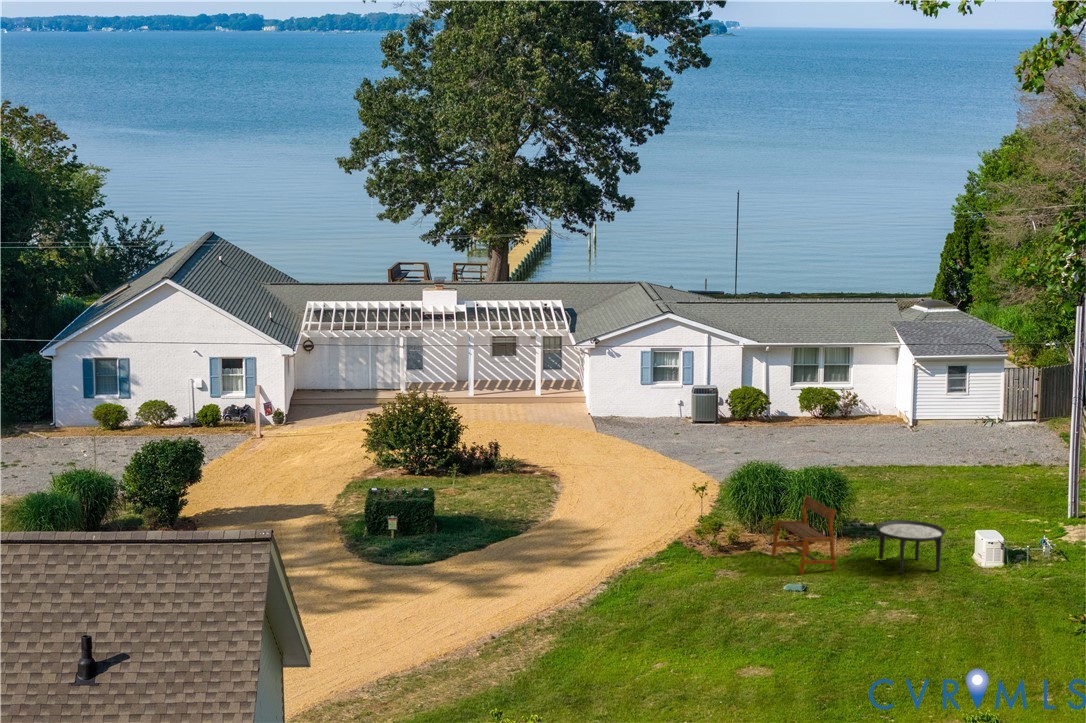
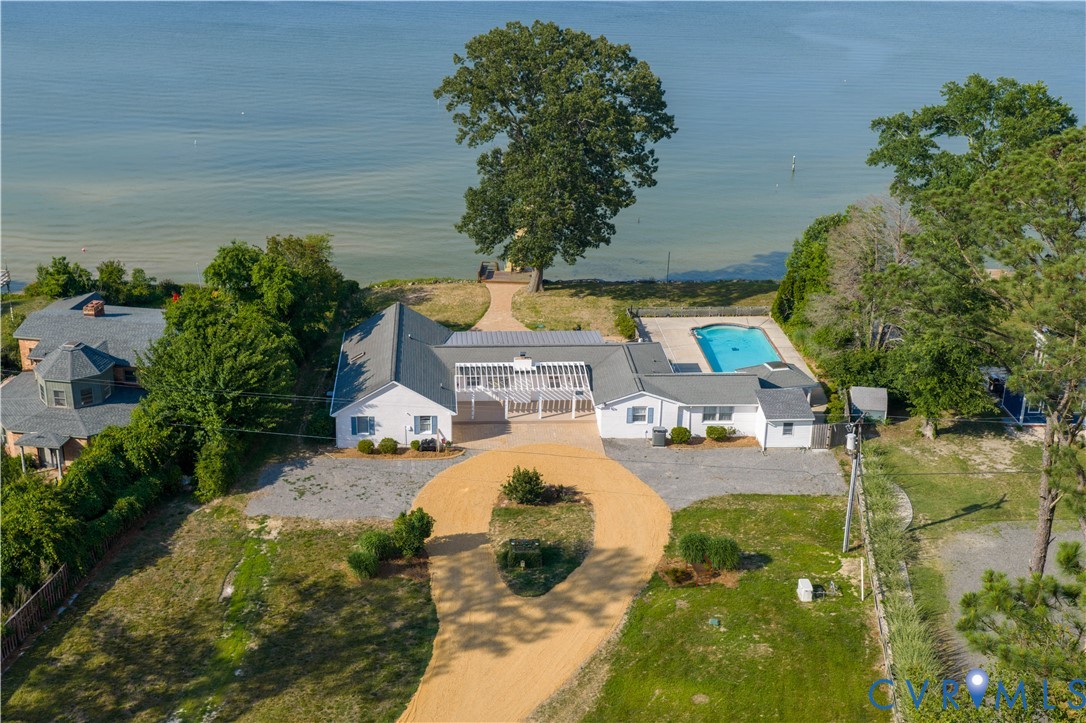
round table: present [876,520,946,574] -> none [729,560,758,588]

